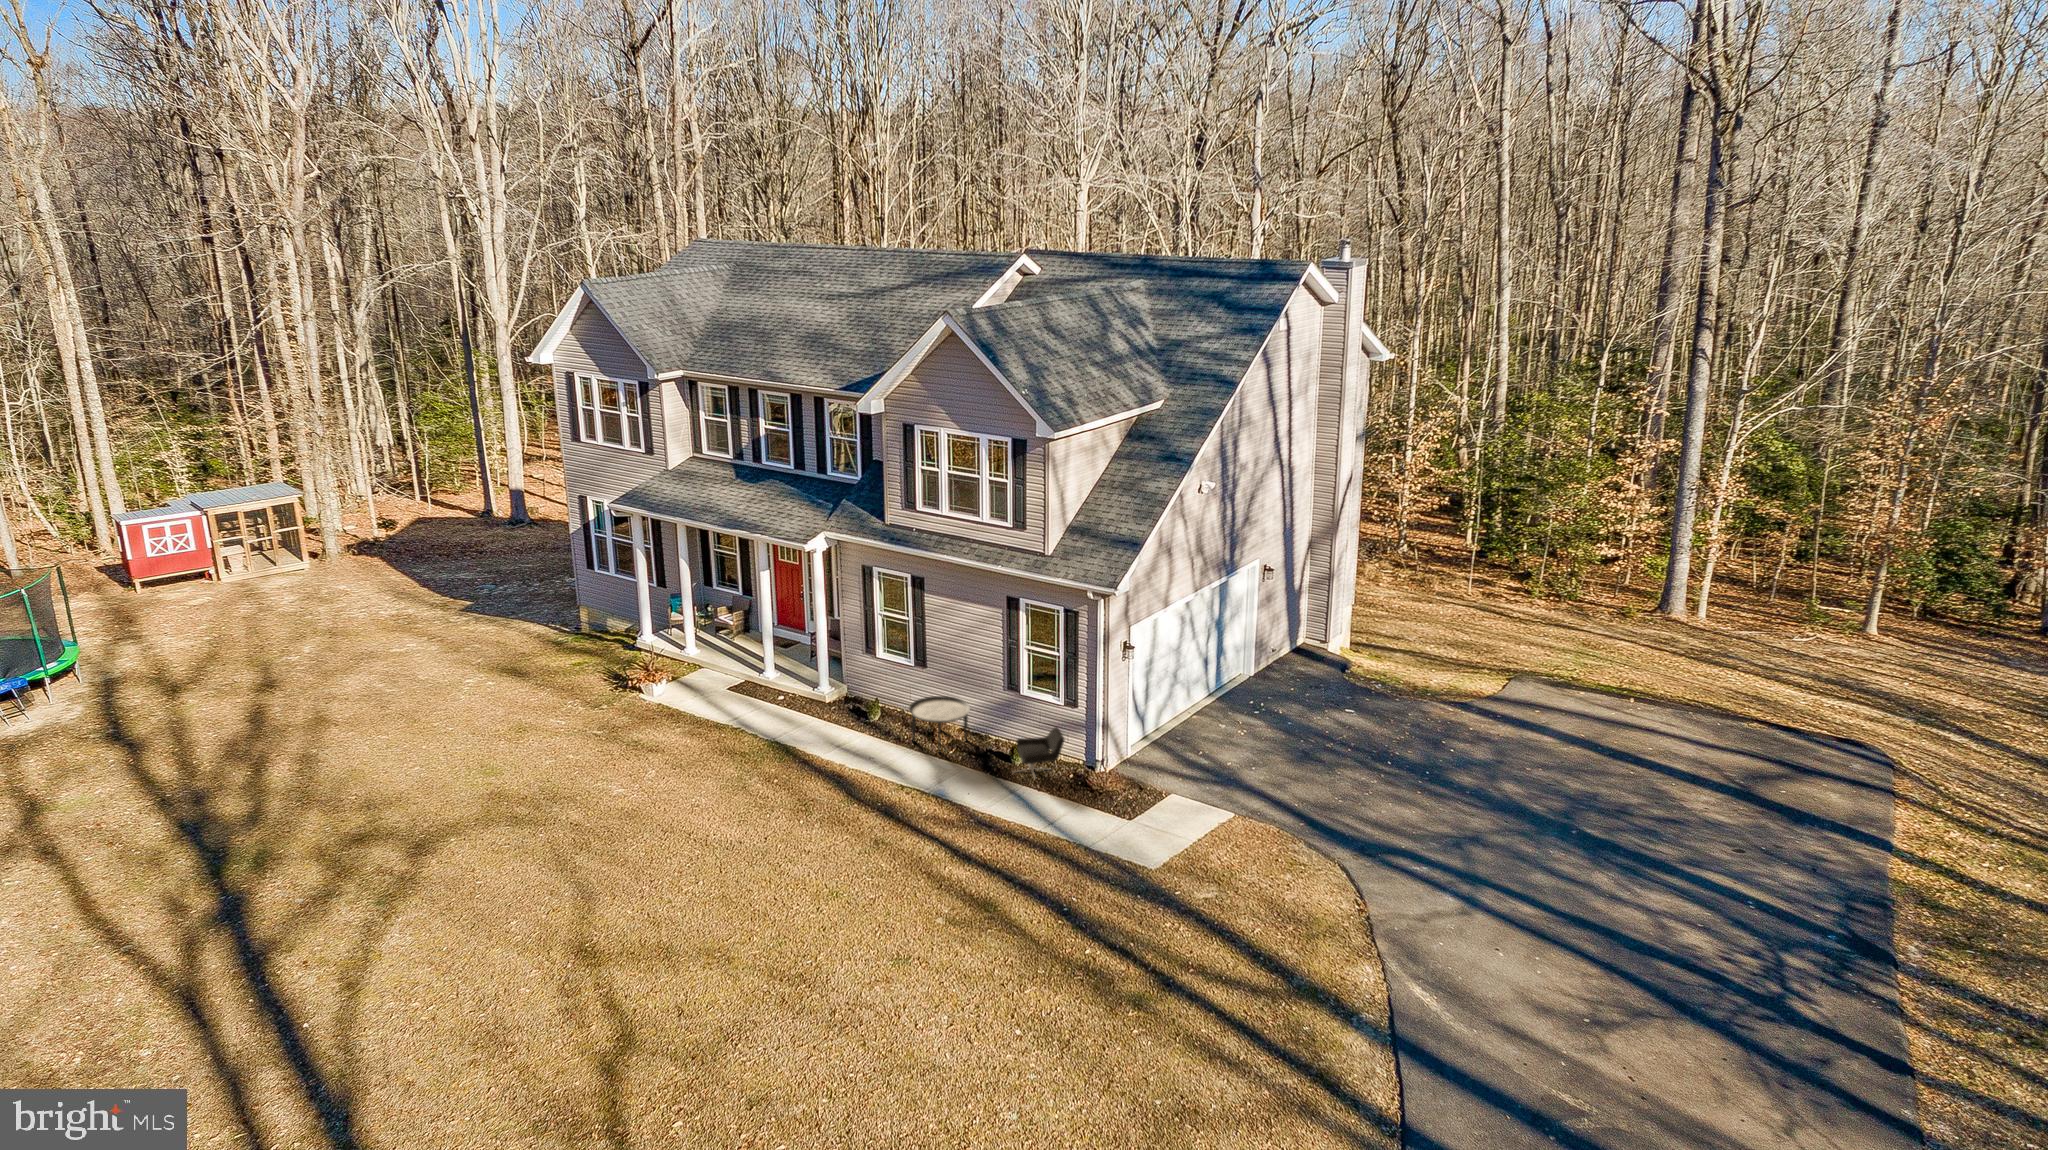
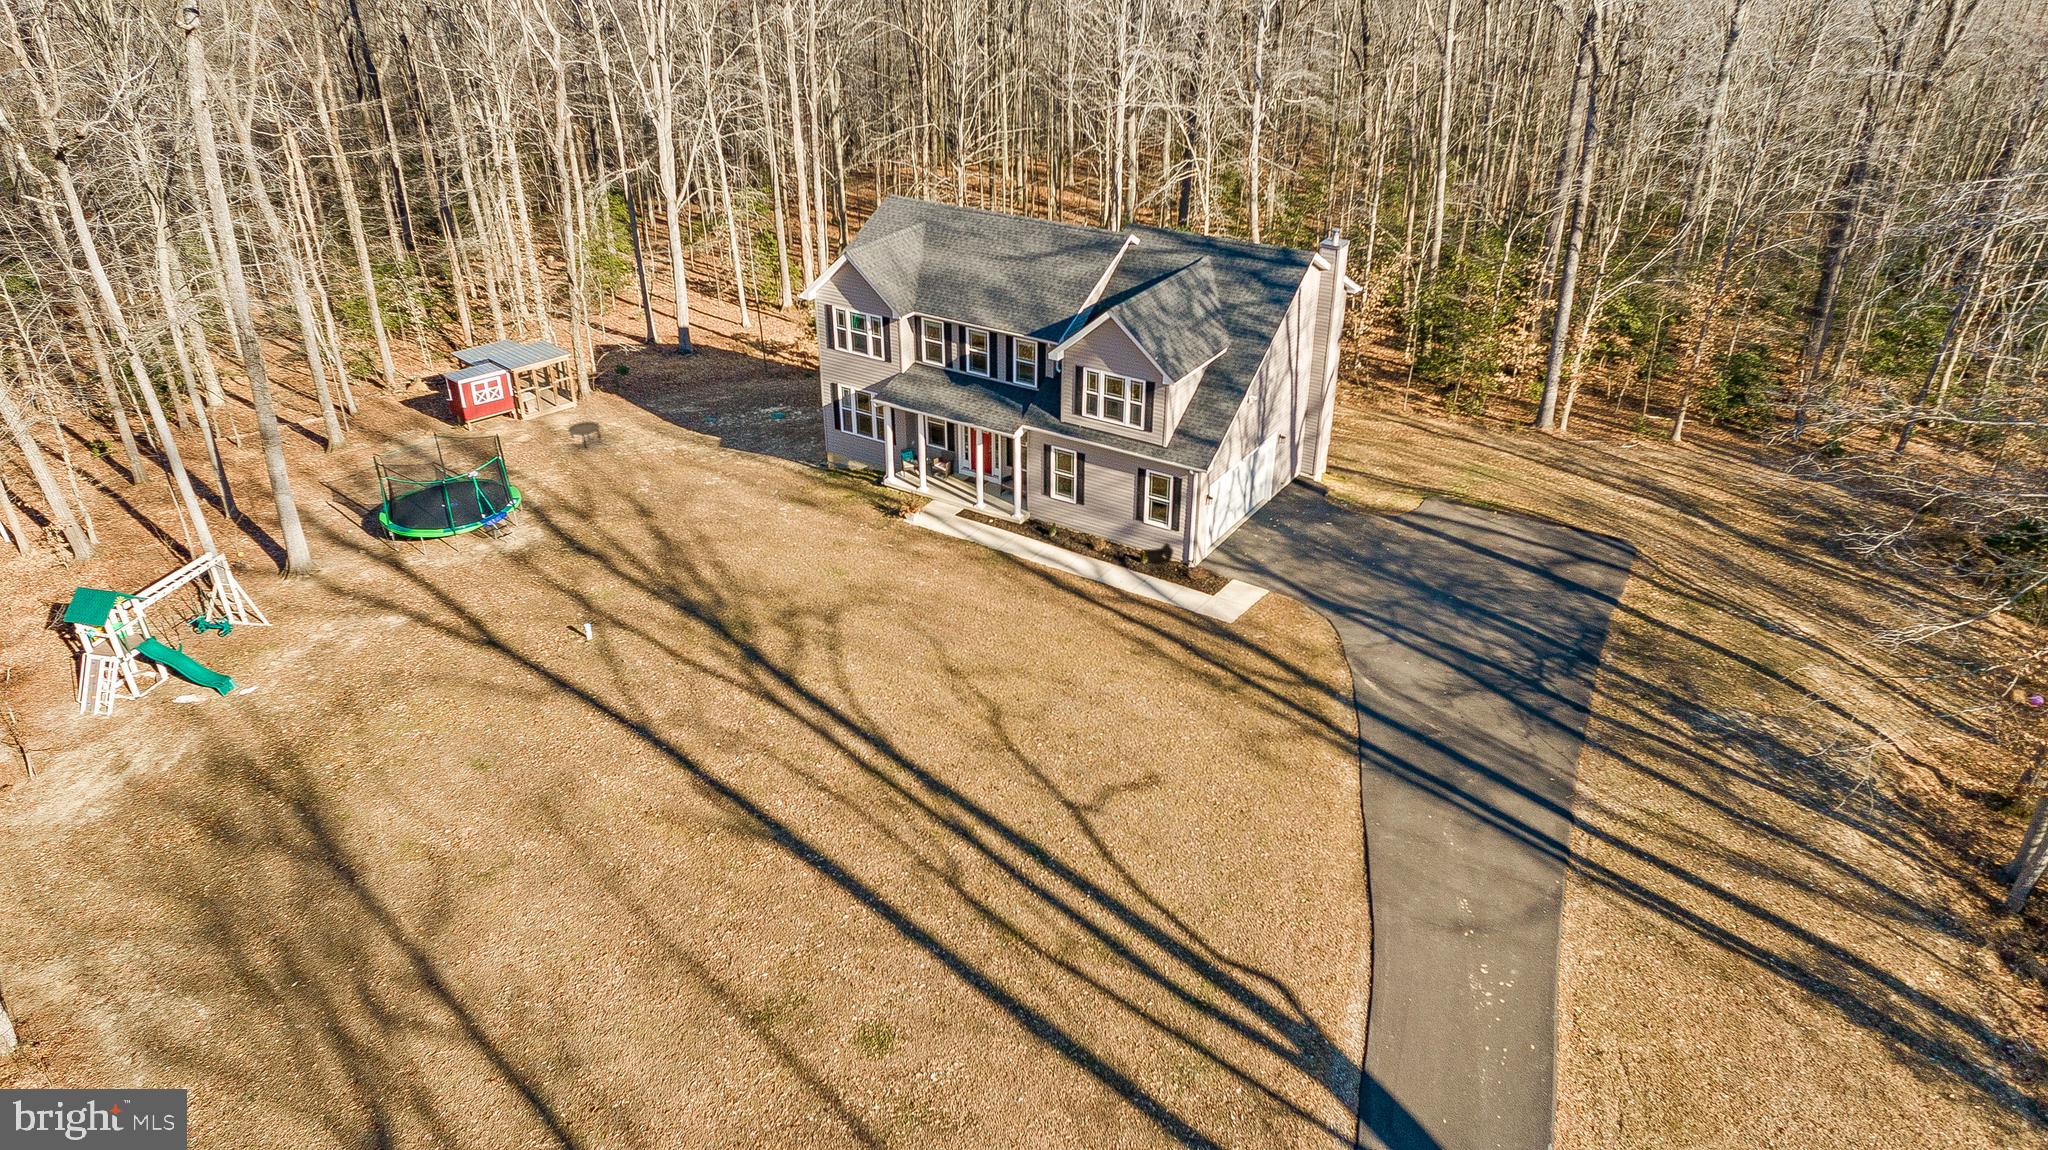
round table: present [909,696,970,753] -> present [569,422,601,441]

